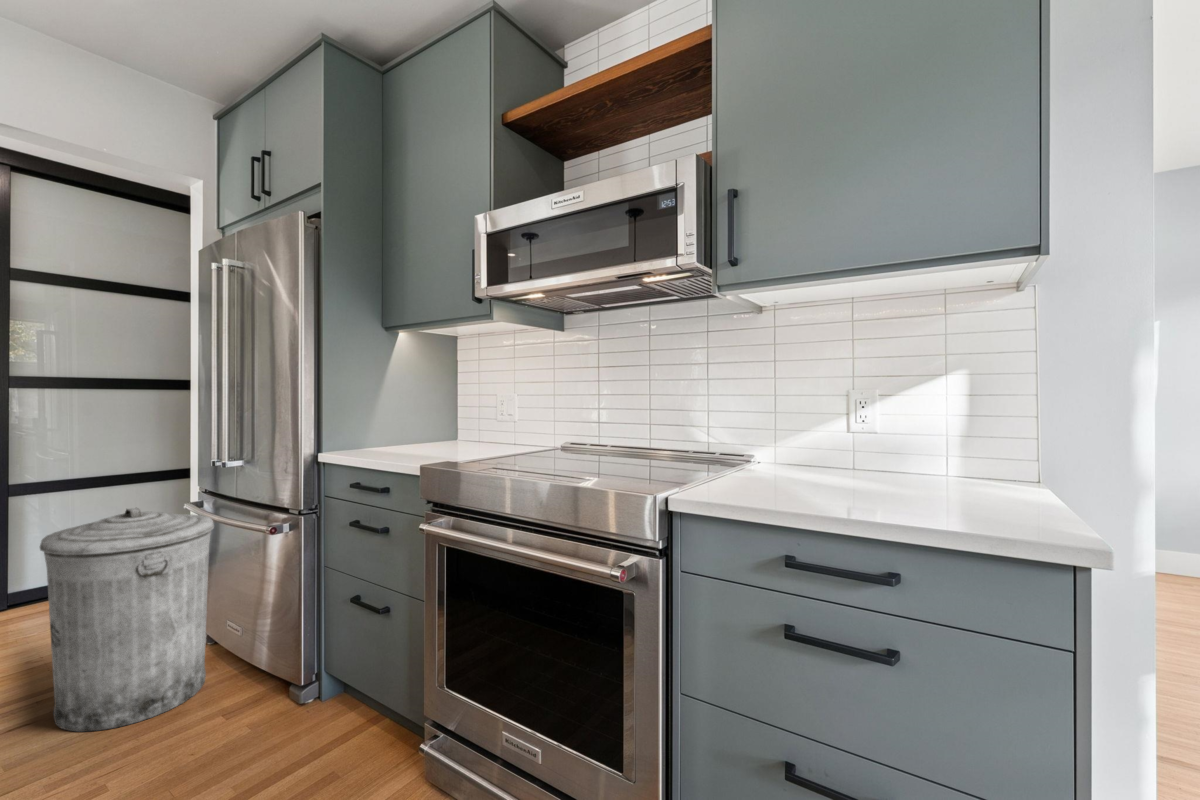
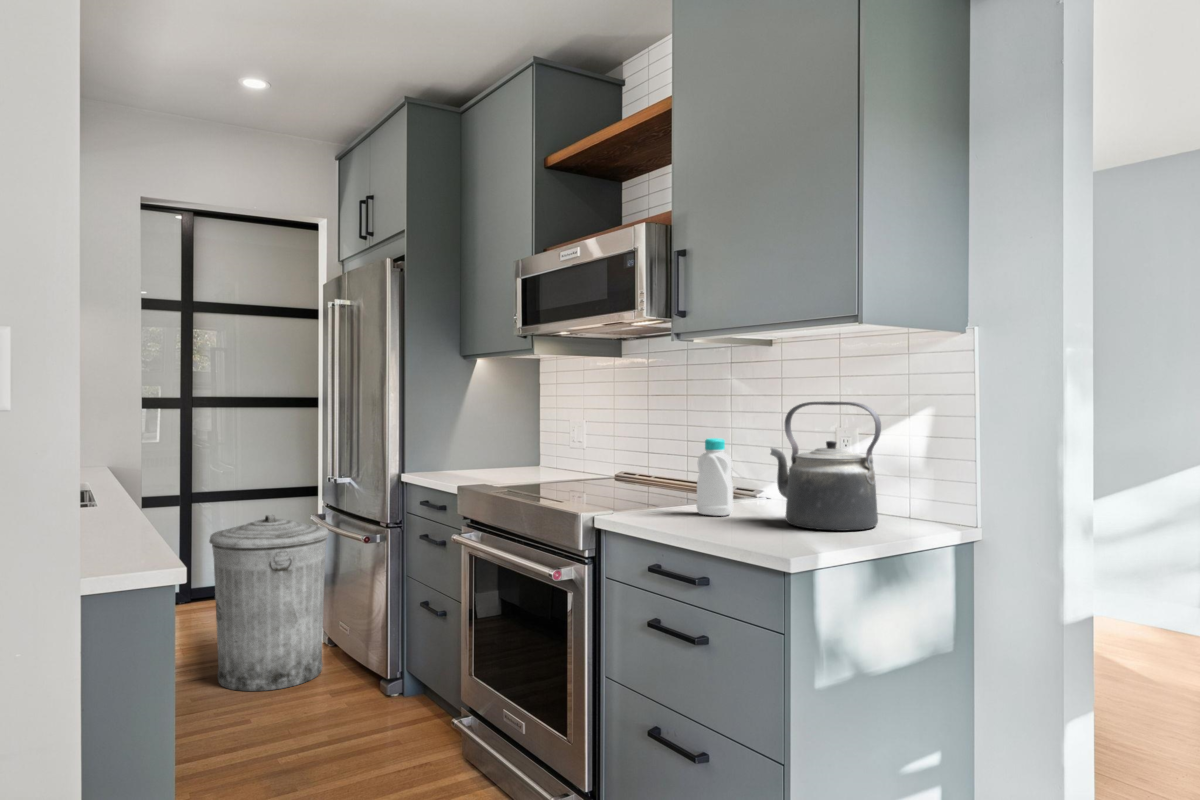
kettle: none [858,357,1006,500] -> present [770,401,881,531]
bottle: none [768,401,811,488] -> present [697,438,733,516]

